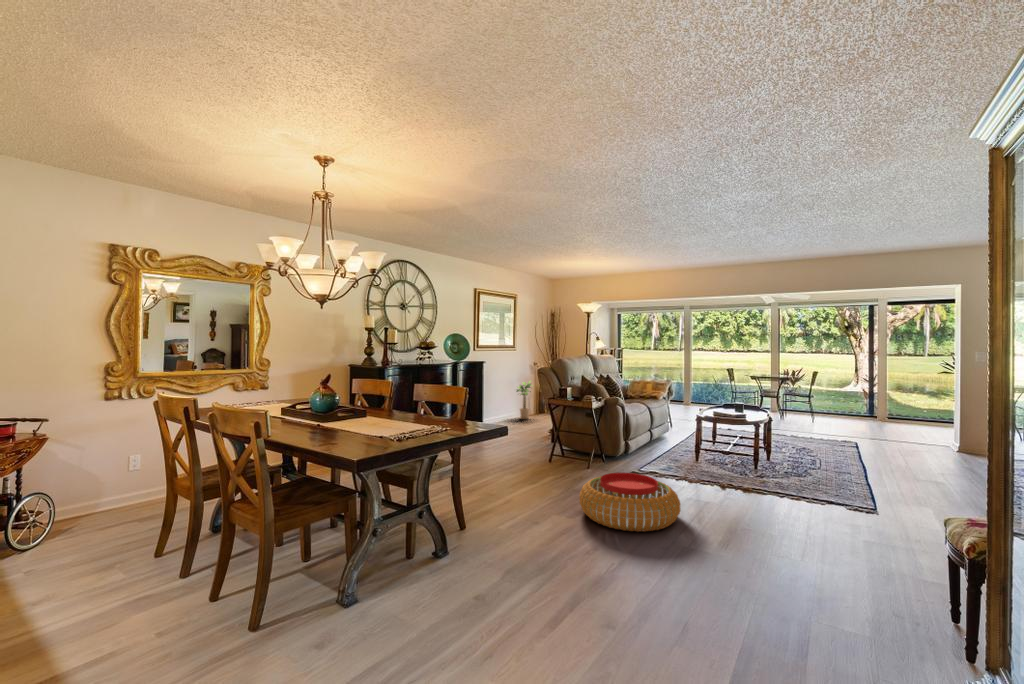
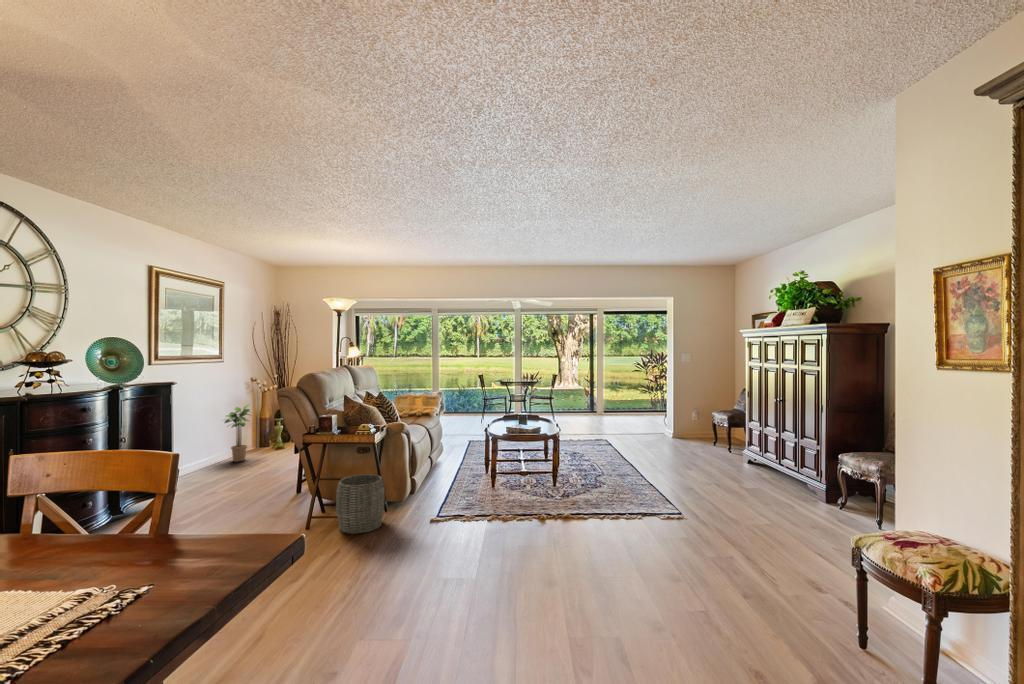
woven basket: none [565,430,597,468] -> present [336,474,385,534]
pouf: present [579,472,680,532] -> none [405,538,556,649]

